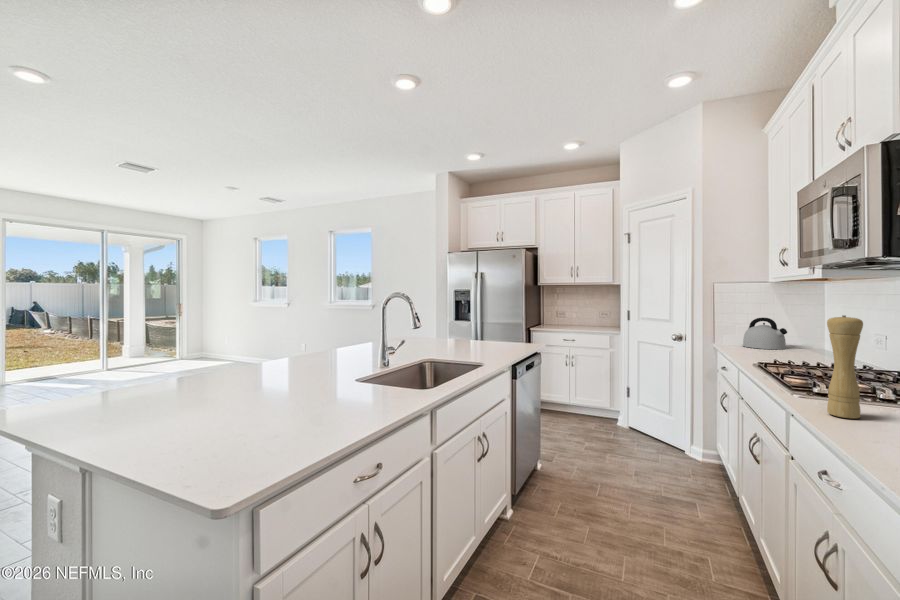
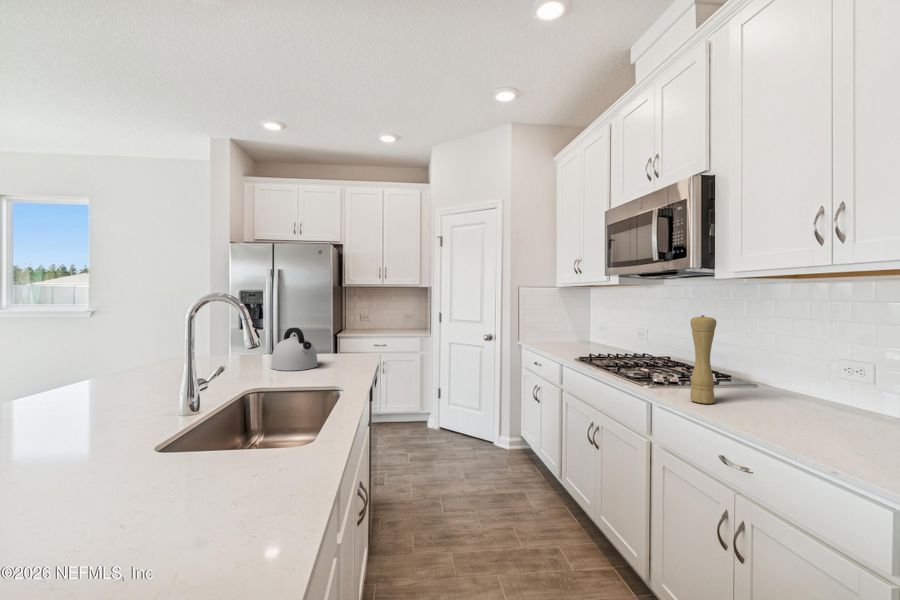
kettle: present [743,318,787,349] -> present [271,328,318,371]

